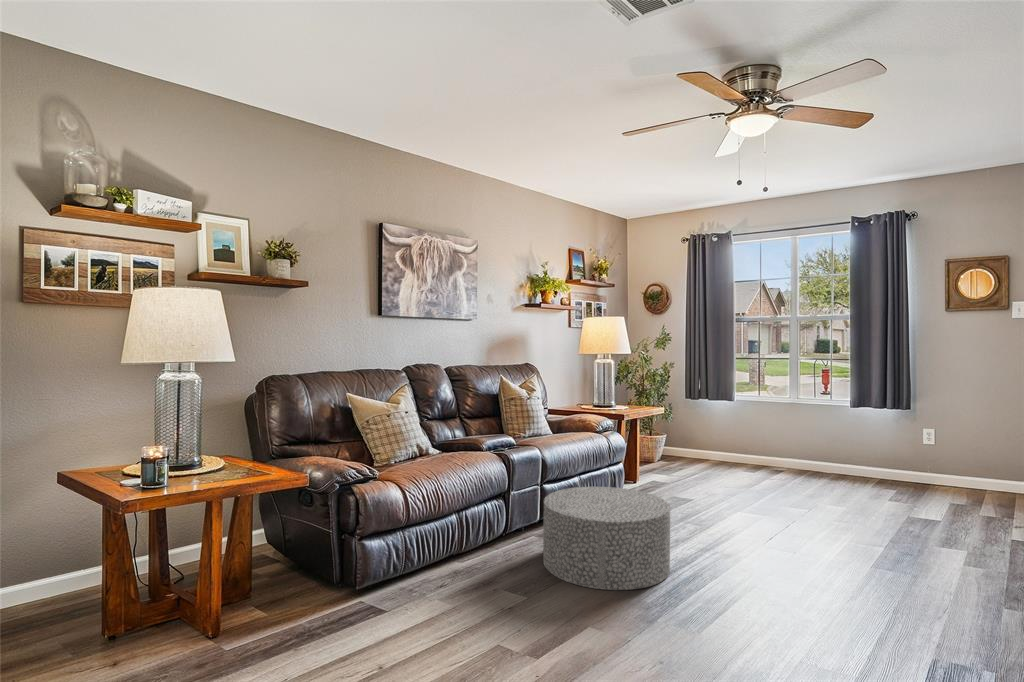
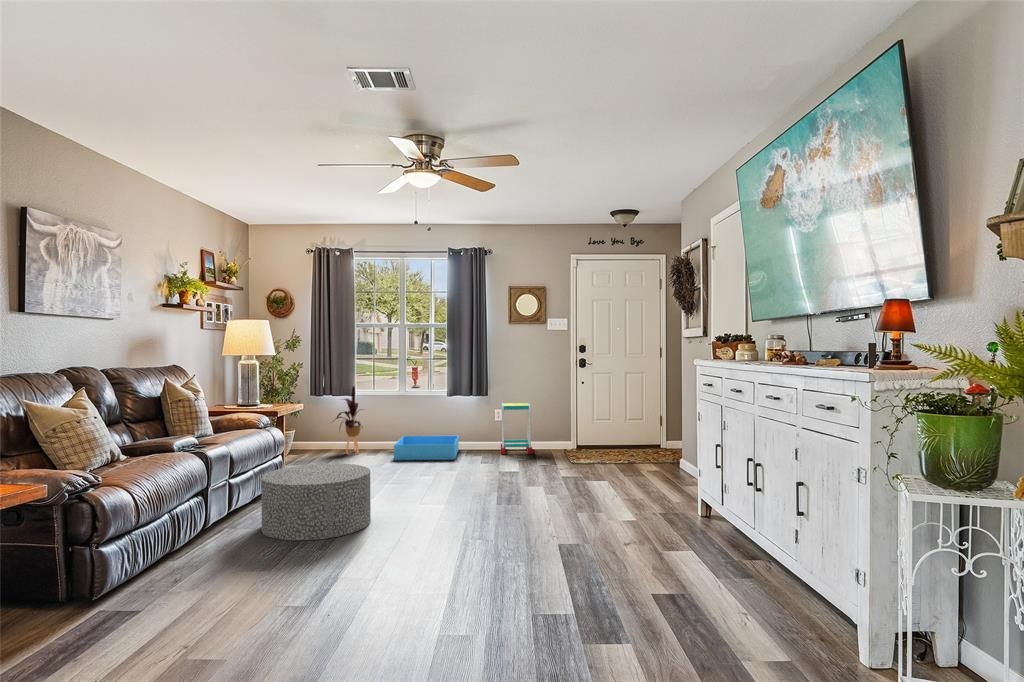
house plant: none [698,393,741,472] -> present [336,386,361,453]
side table: none [936,434,999,518] -> present [501,403,532,454]
storage bin: none [768,459,871,504] -> present [394,436,459,460]

